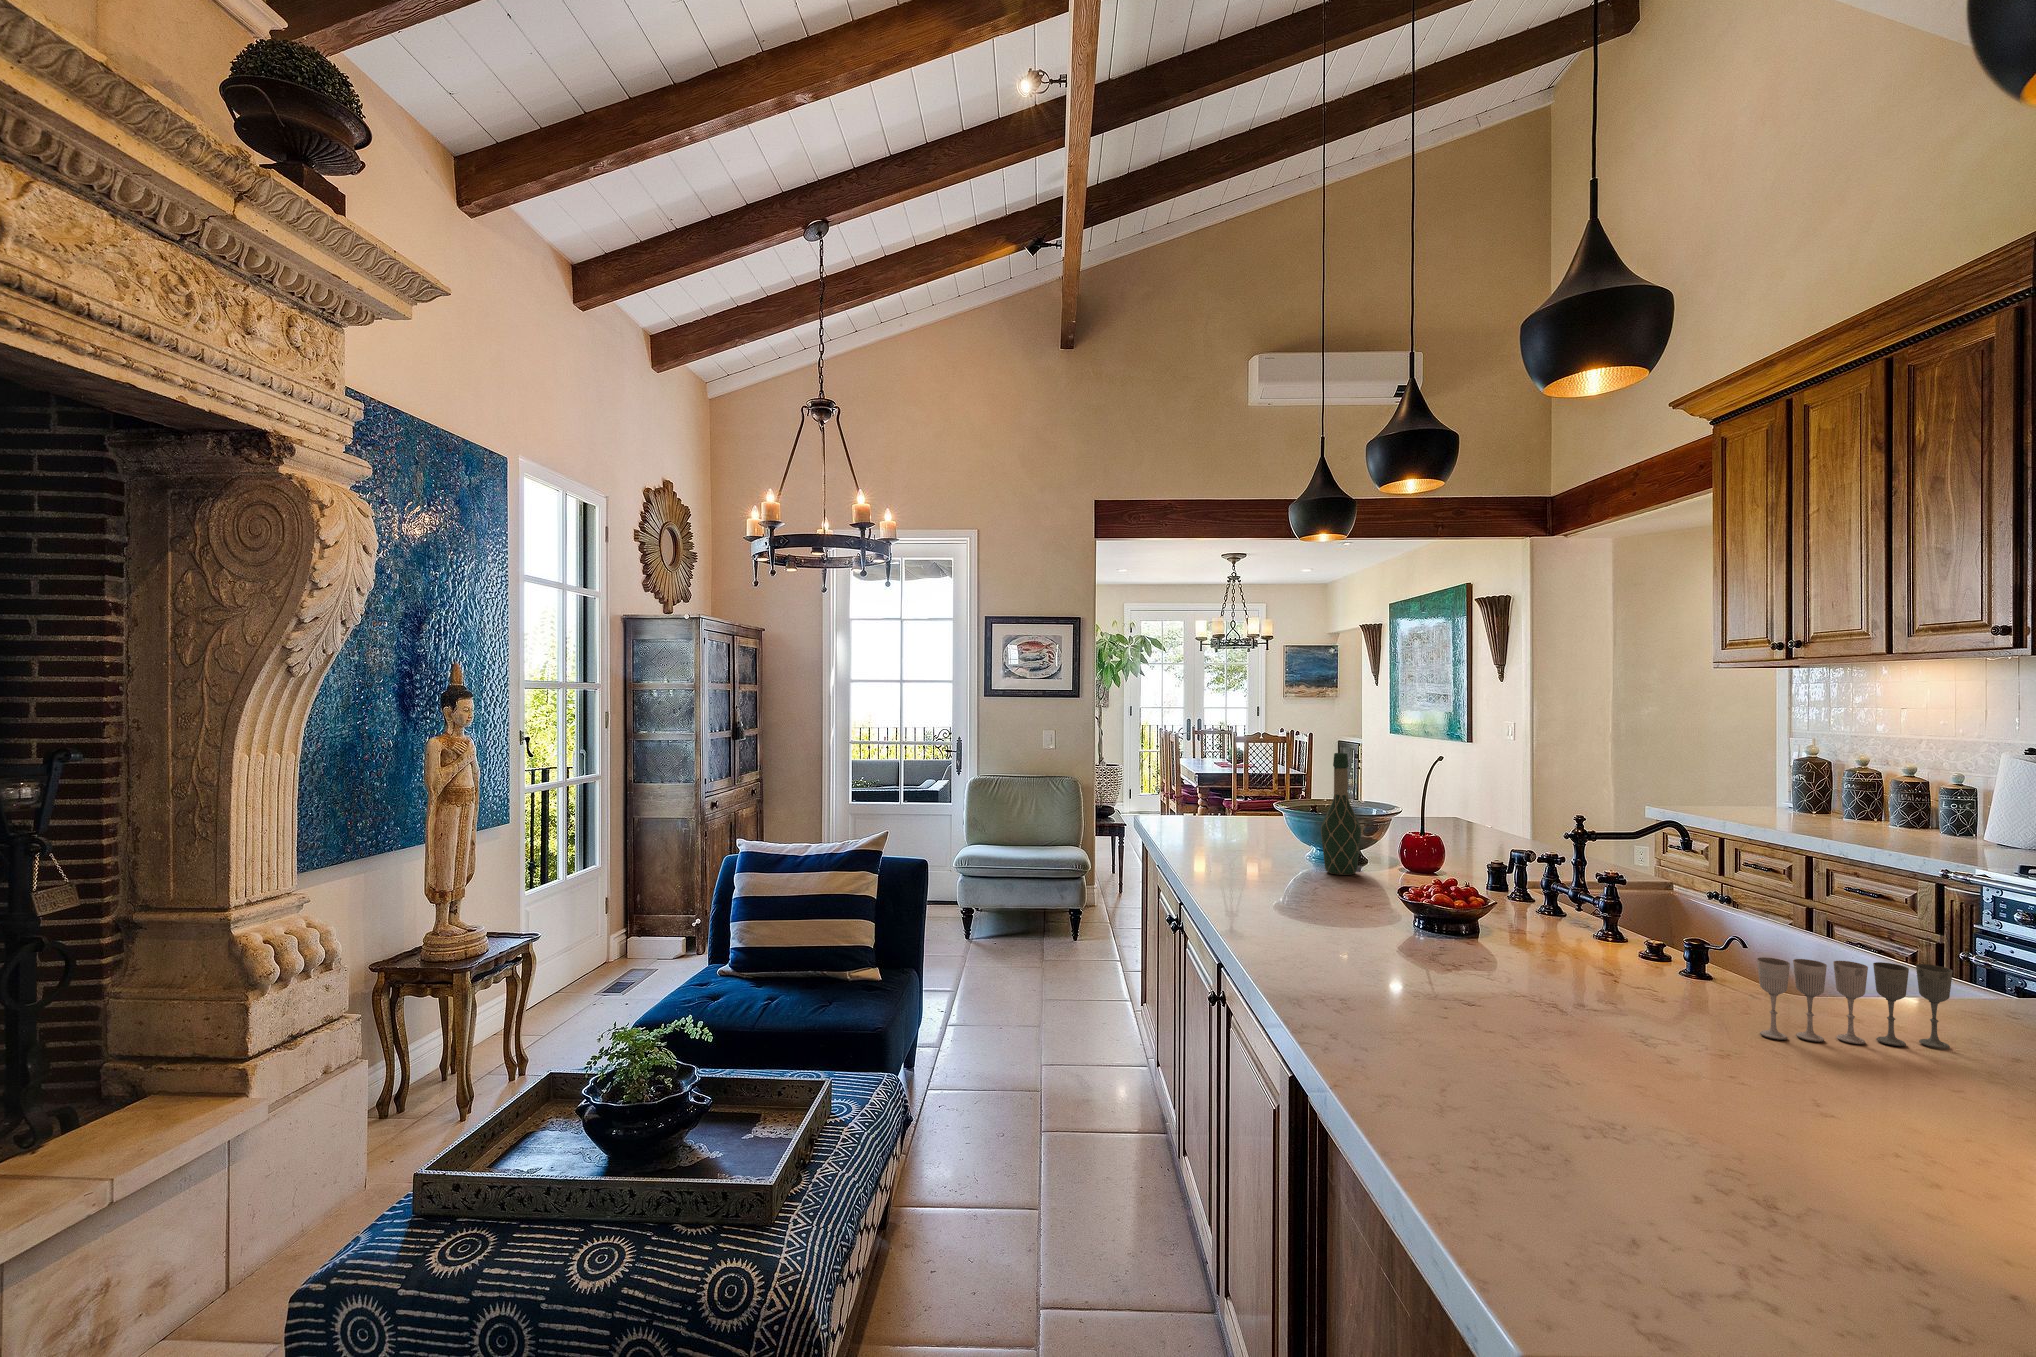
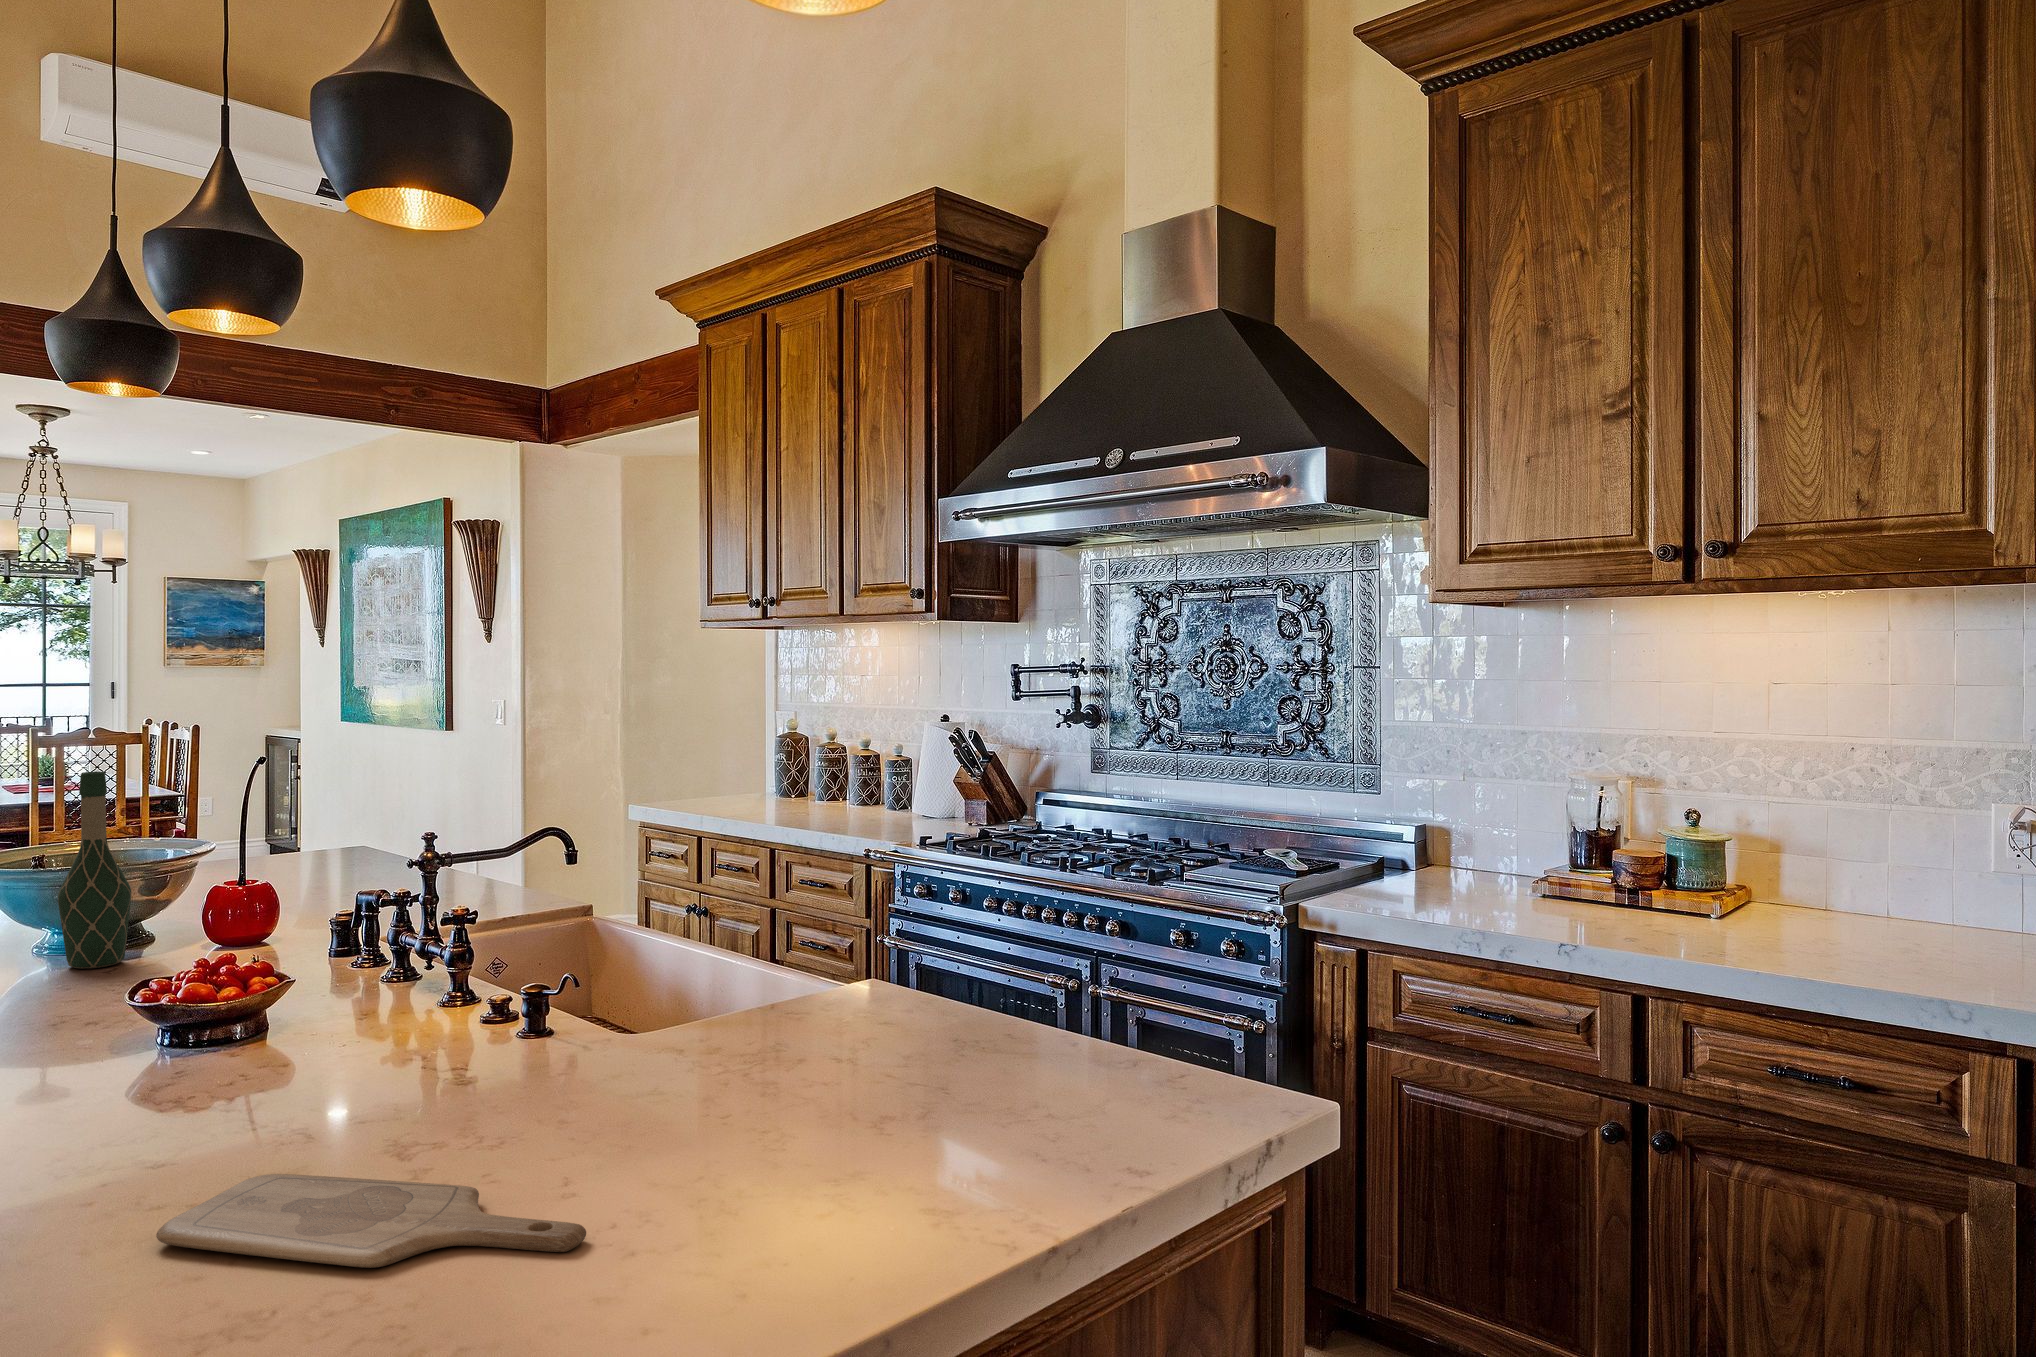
wine glass: present [1757,957,1953,1049] -> none [537,978,728,1100]
cutting board: none [1512,1043,1920,1186] -> present [156,1174,586,1268]

